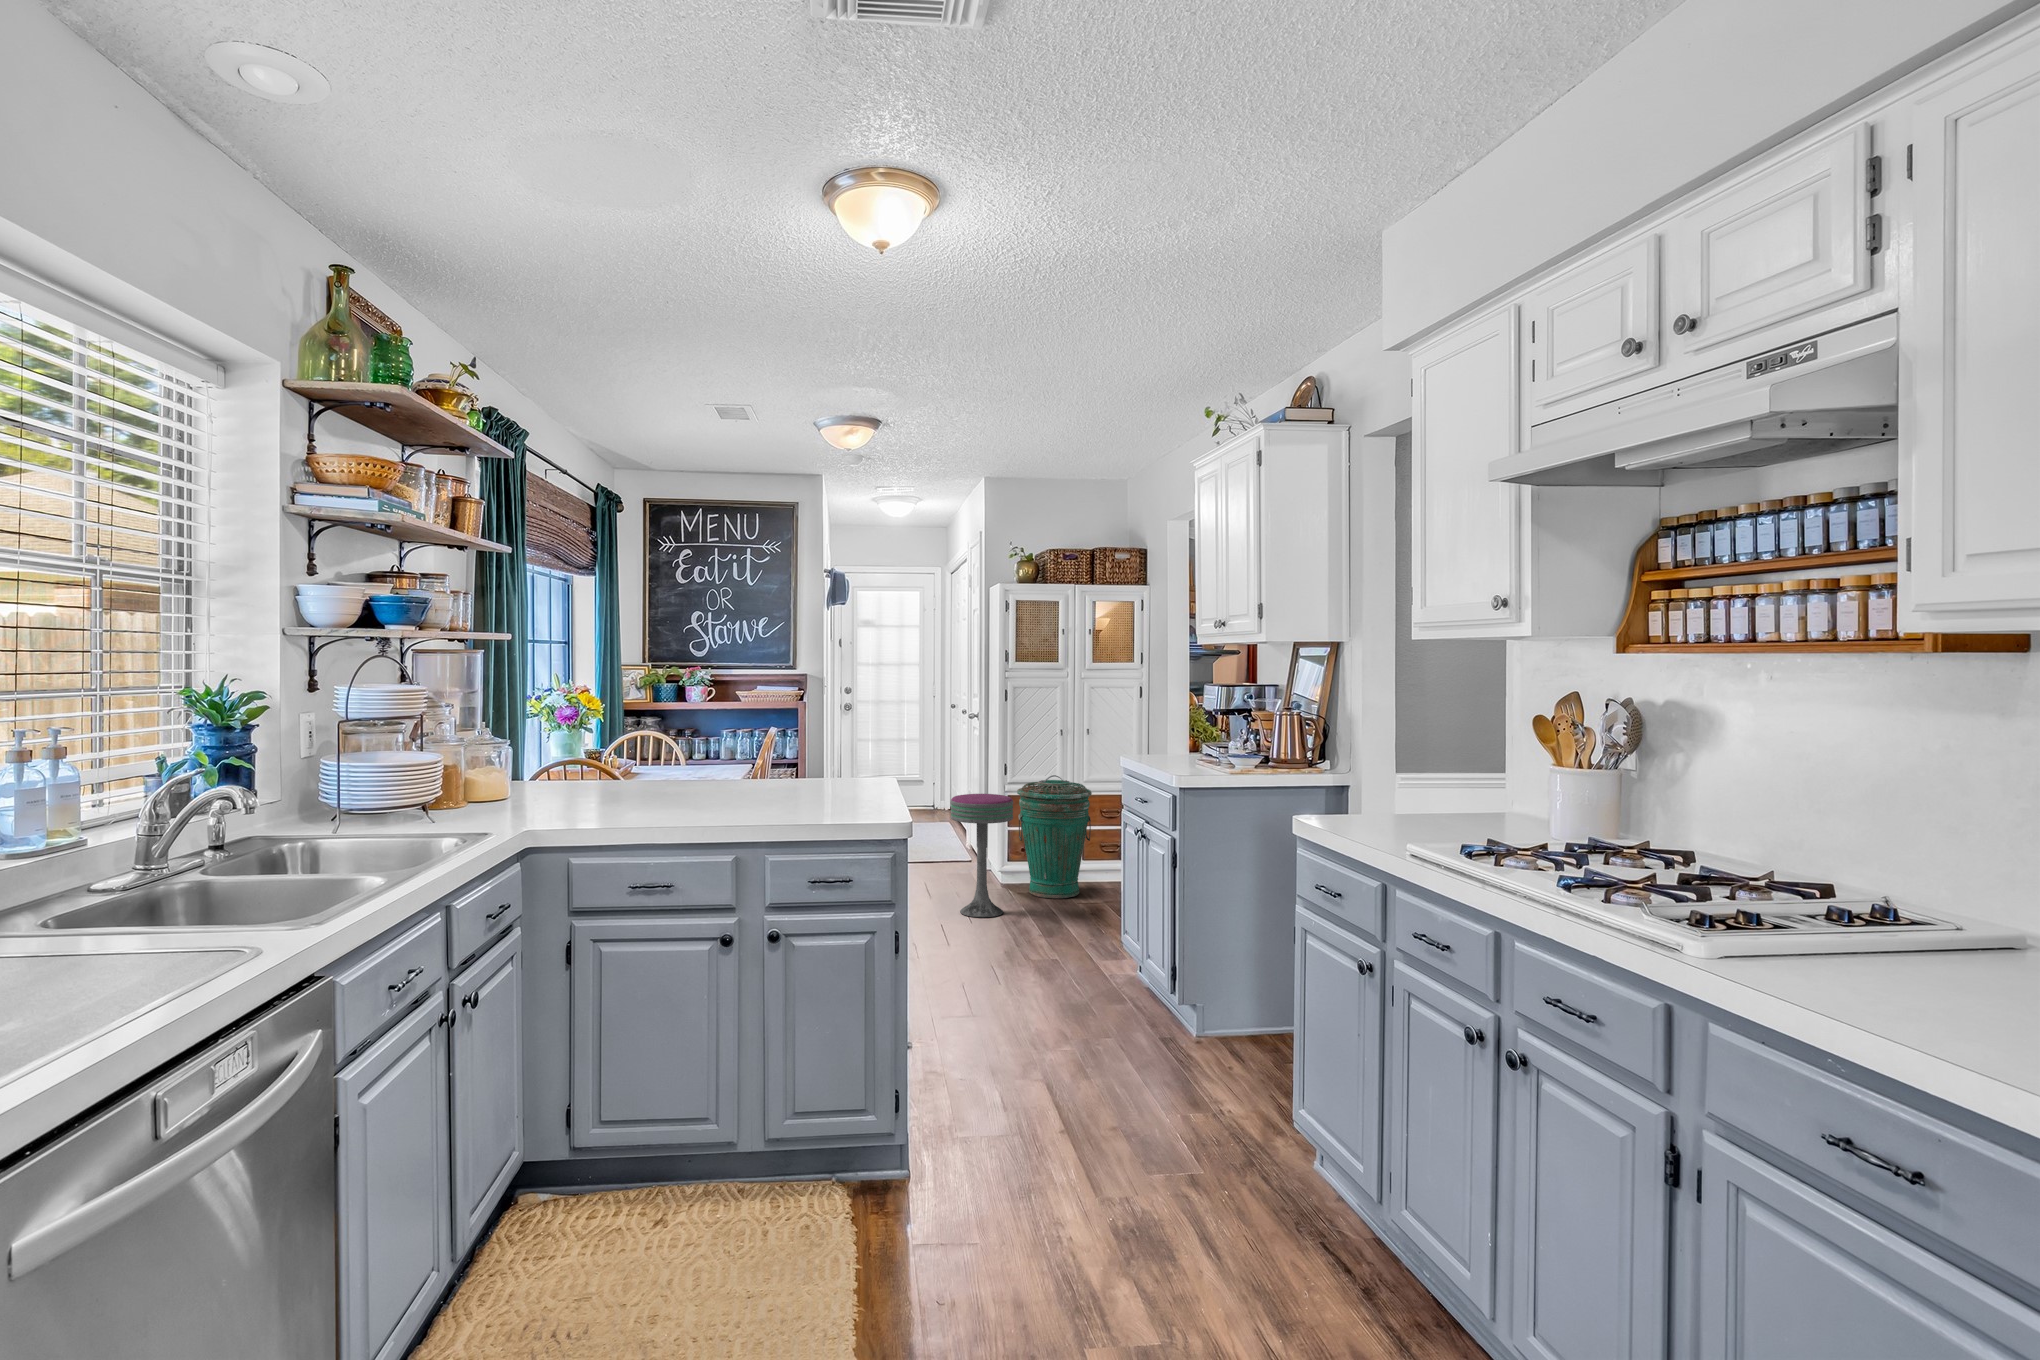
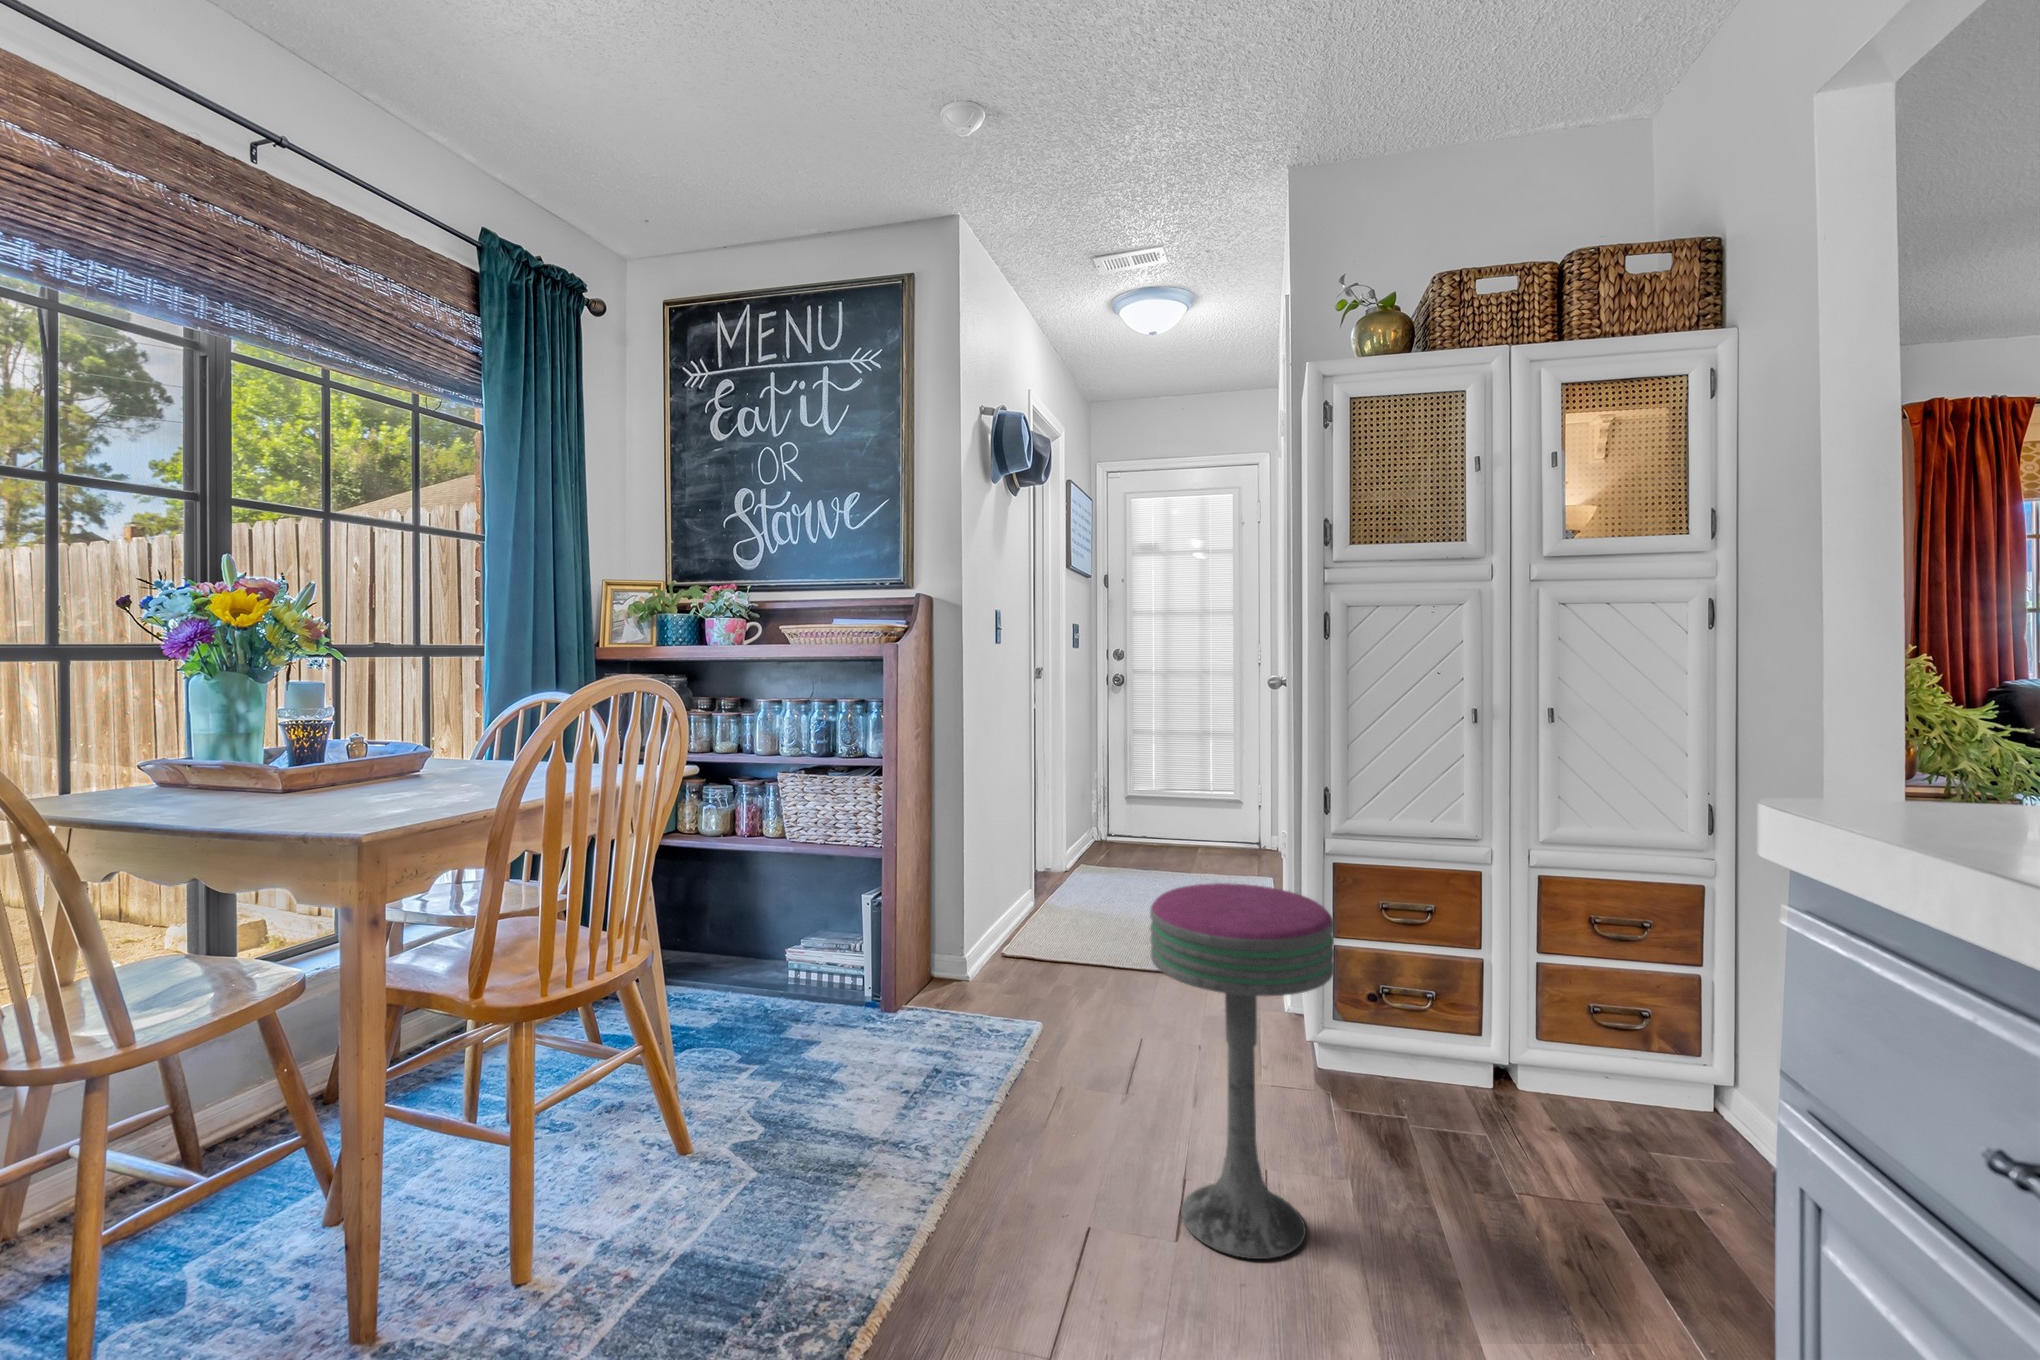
trash can: present [1017,775,1092,899] -> none [1354,832,1574,1174]

